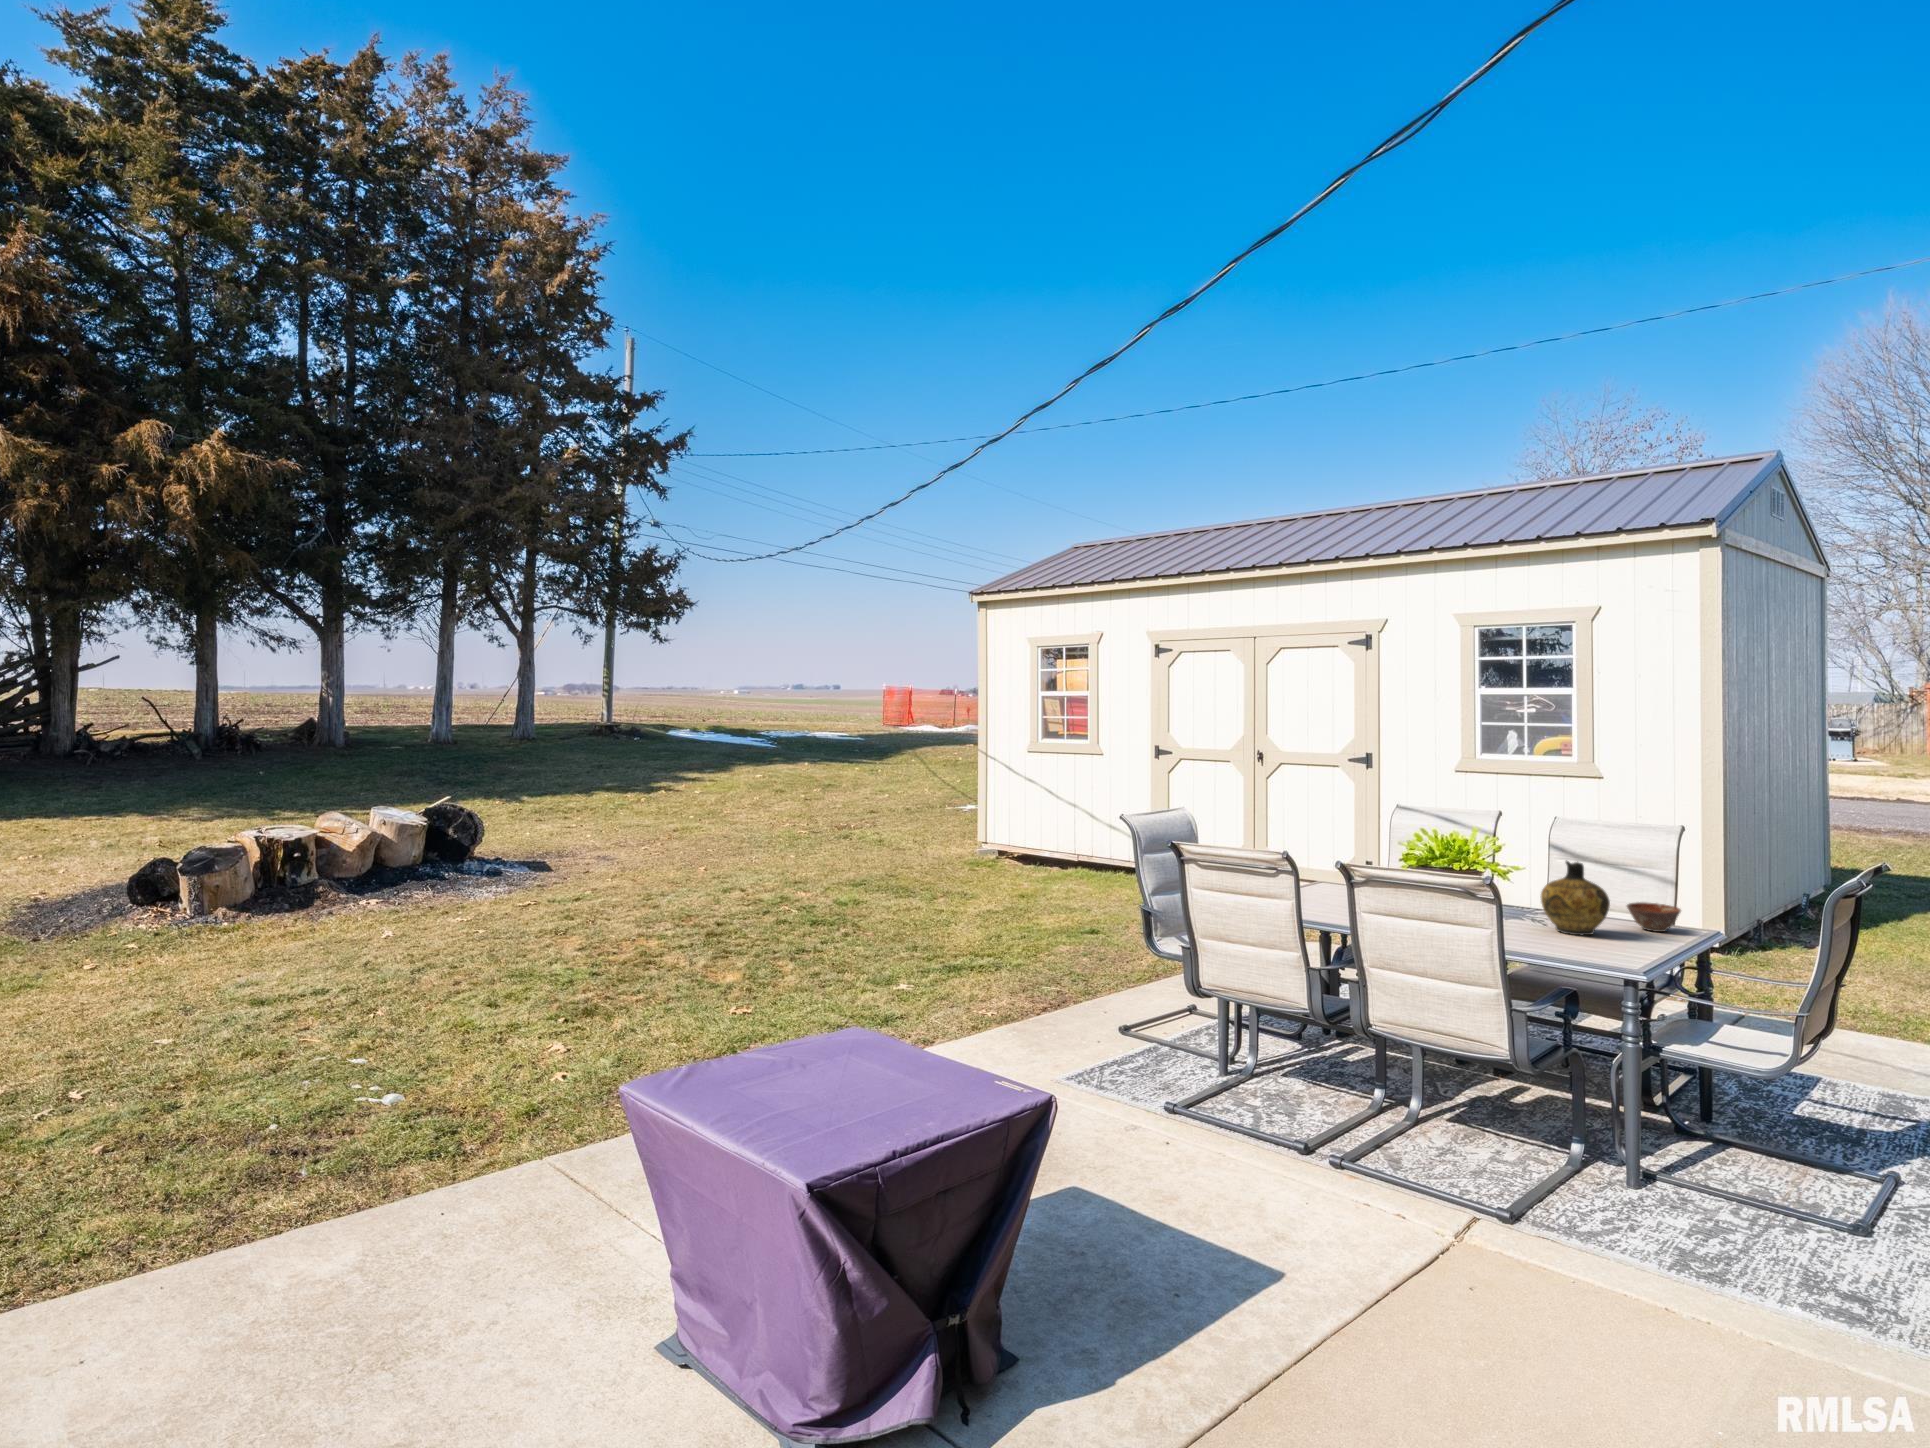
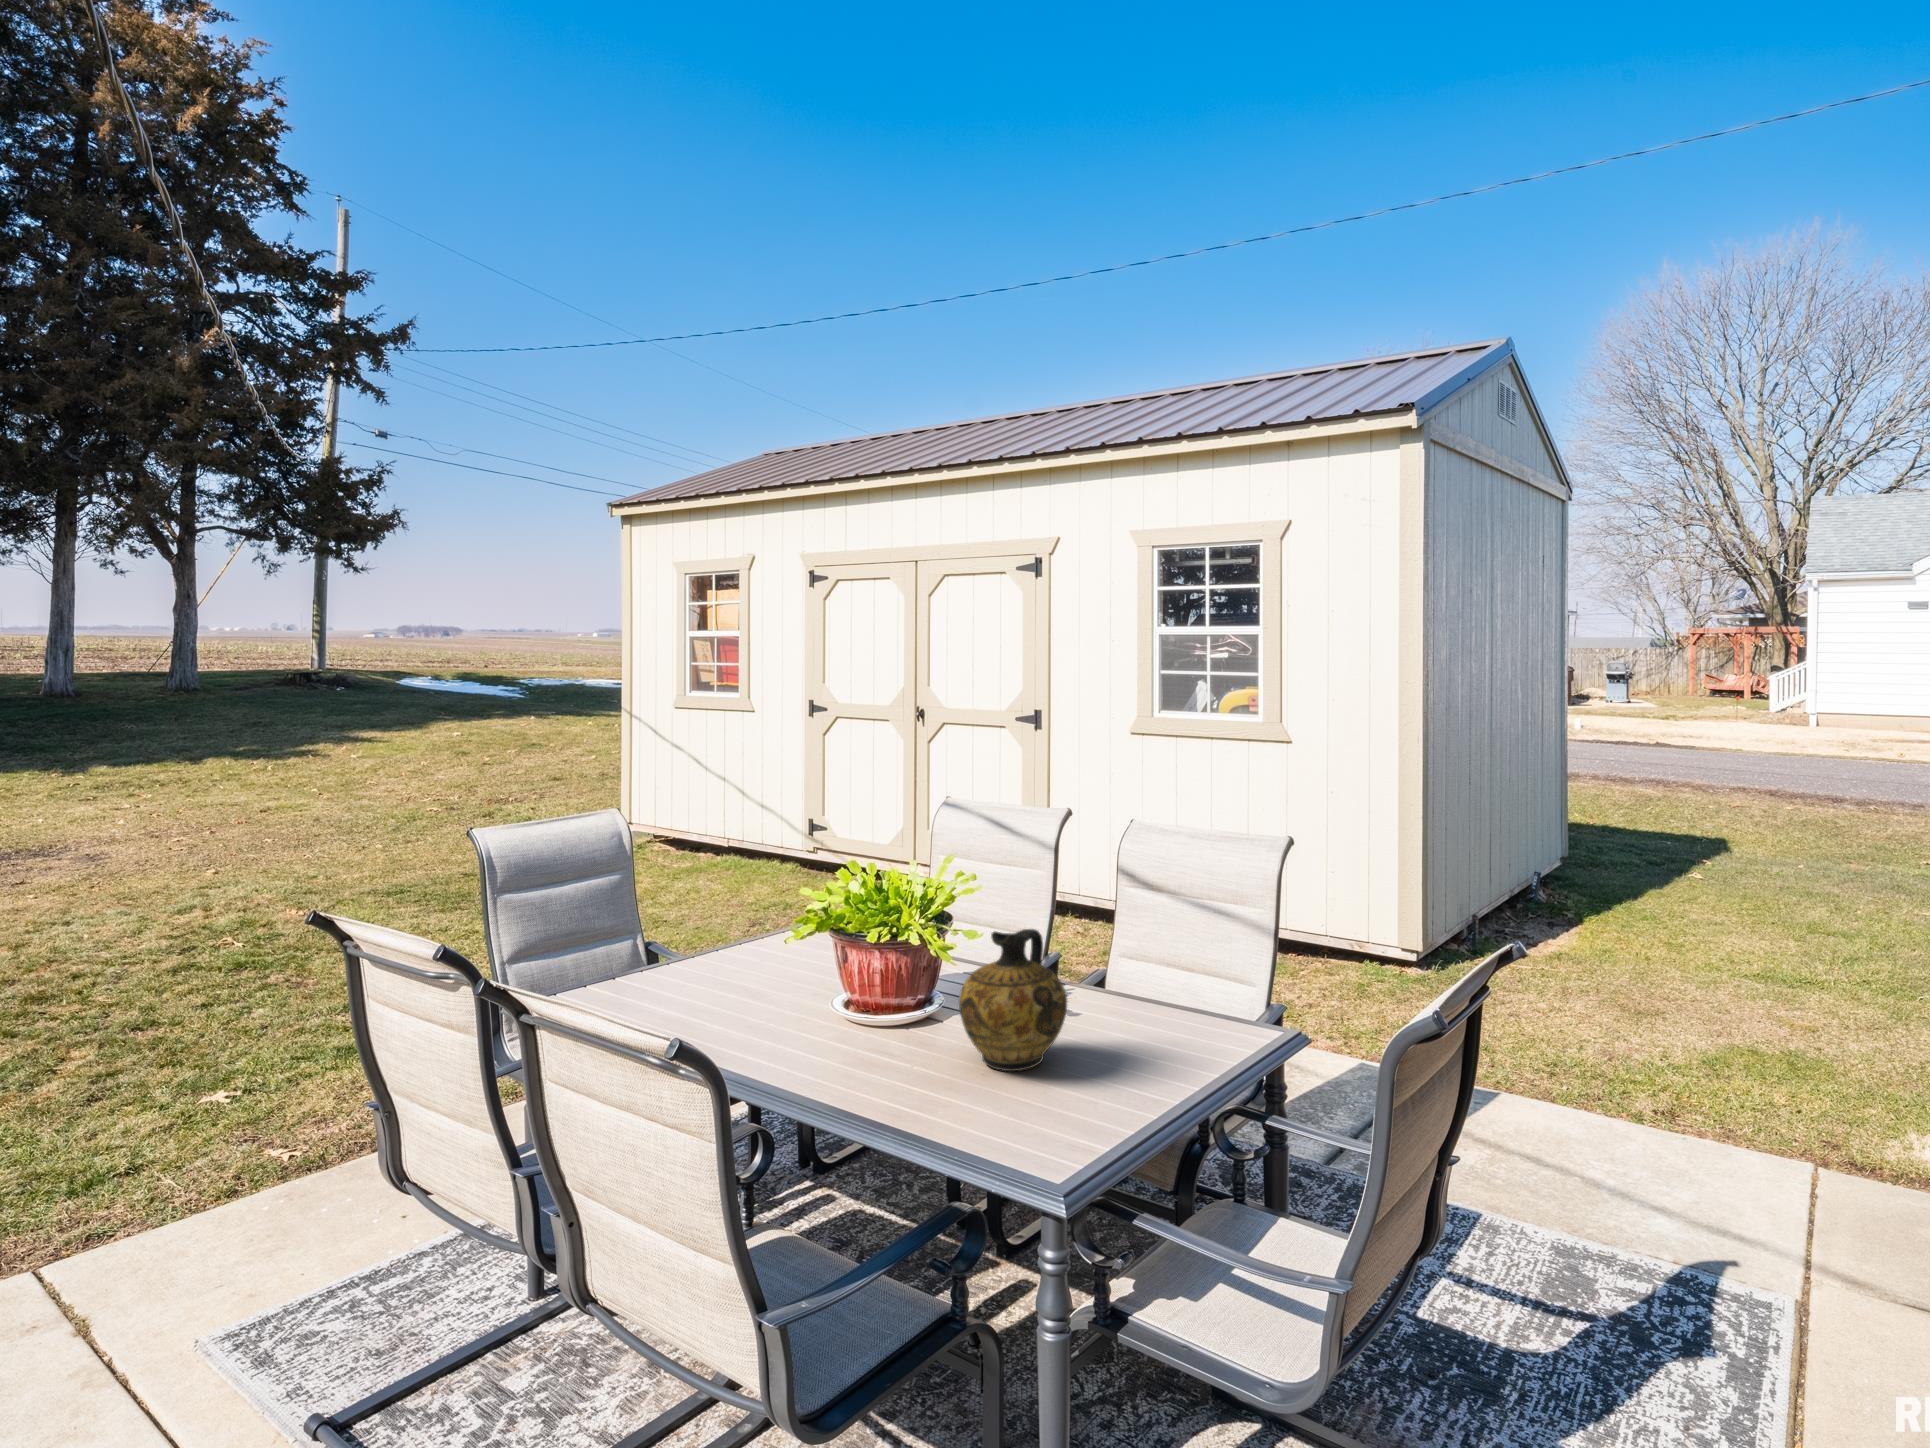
ceramic bowl: present [1627,902,1681,932] -> none [1125,985,1205,1044]

